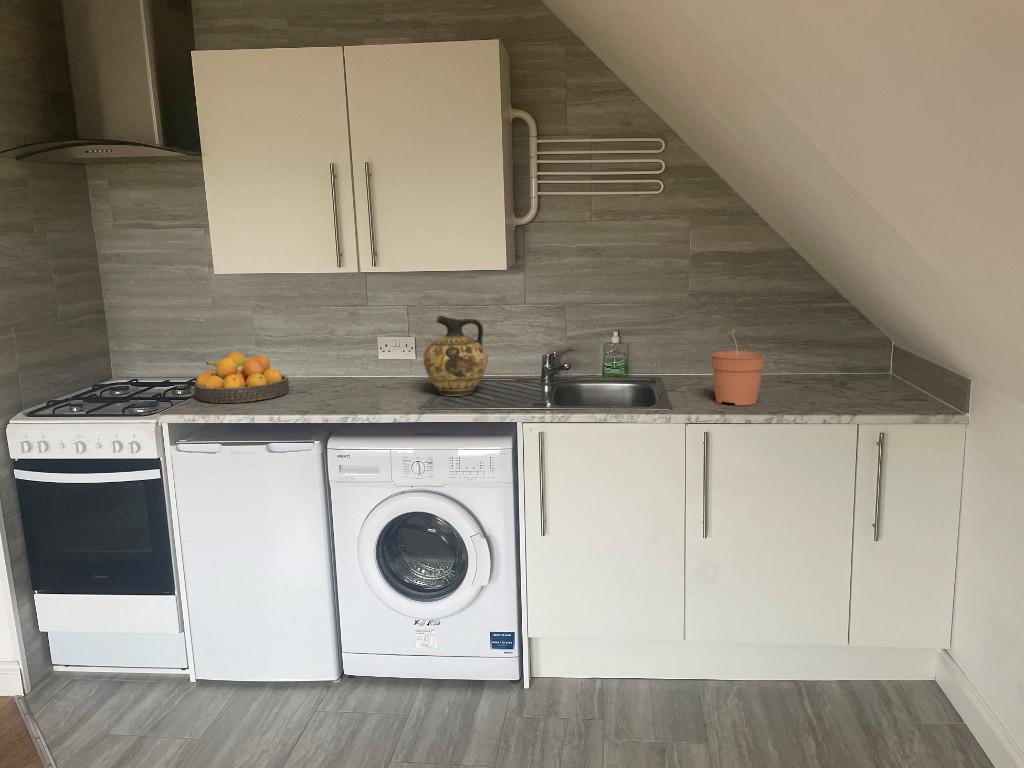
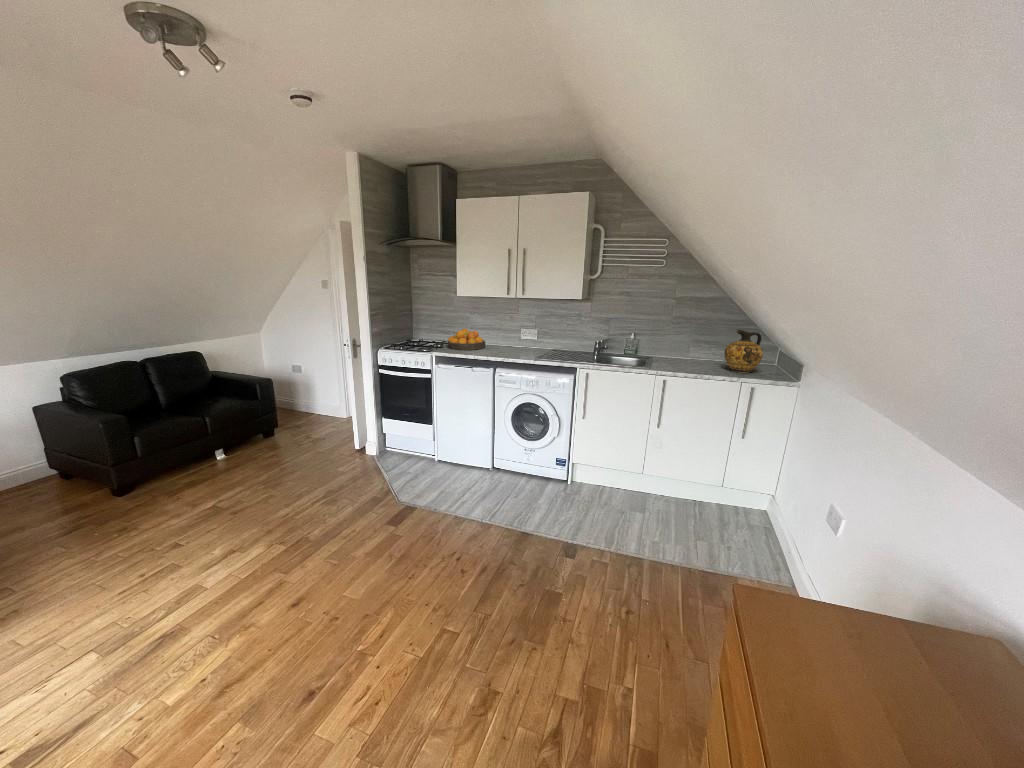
ceramic jug: present [424,316,487,396] -> present [724,330,763,373]
plant pot: present [712,331,764,405] -> none [673,334,699,370]

